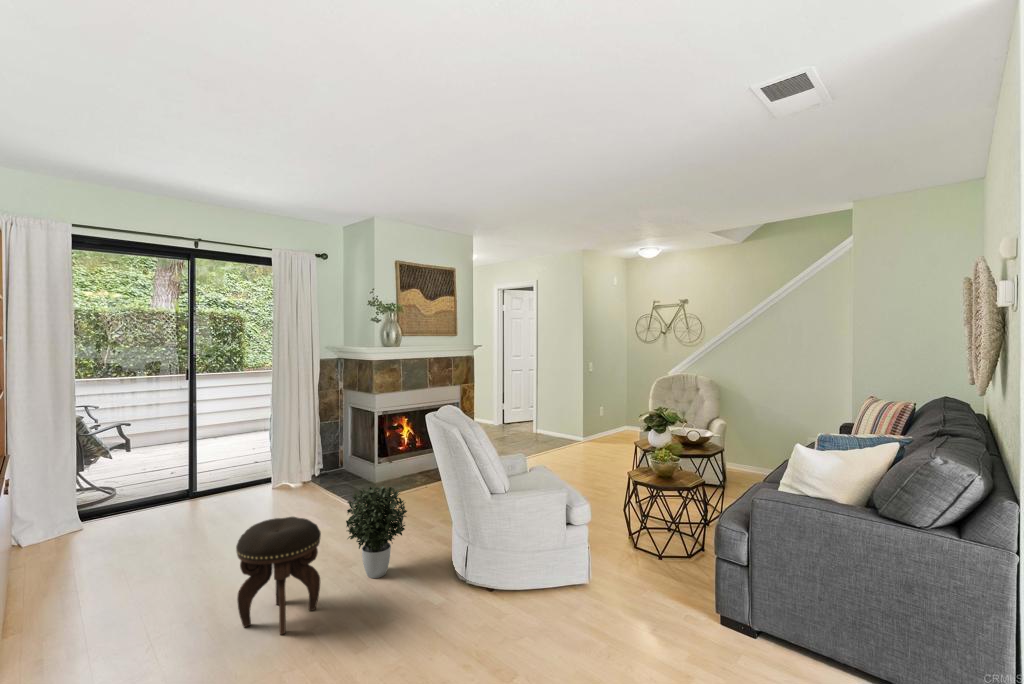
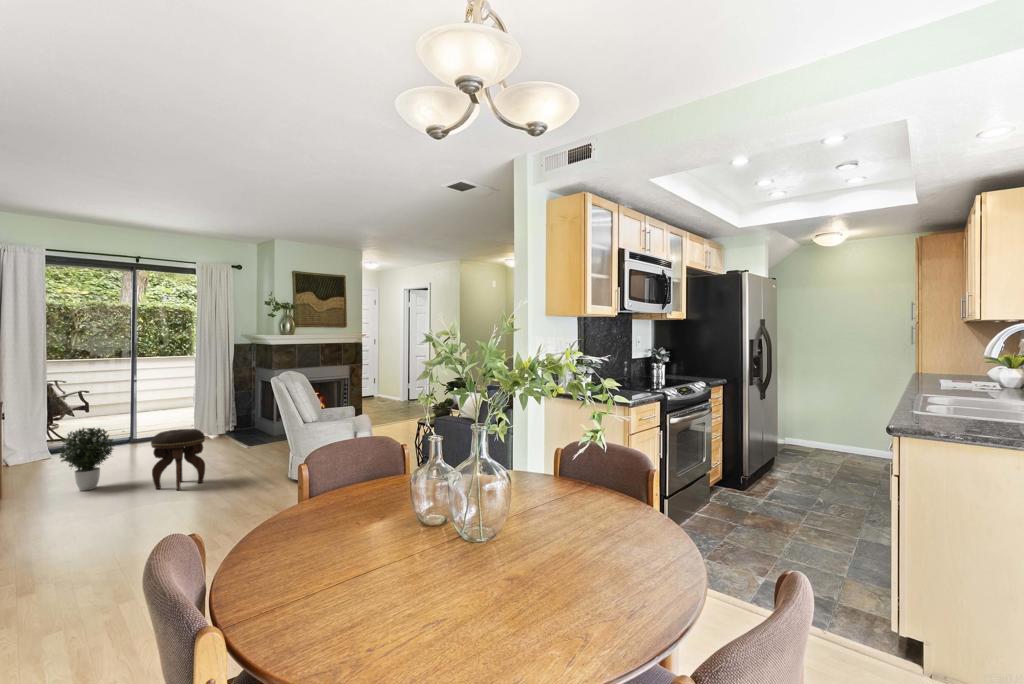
potted plant: present [346,486,407,578] -> present [57,428,114,491]

